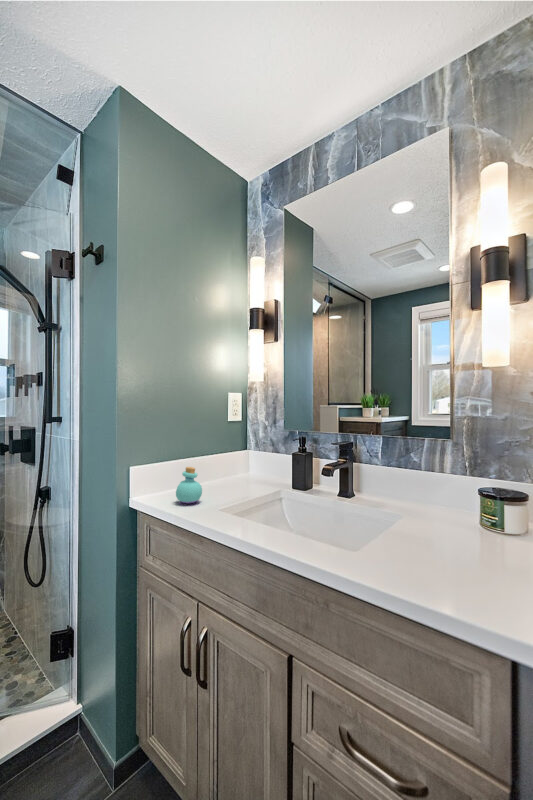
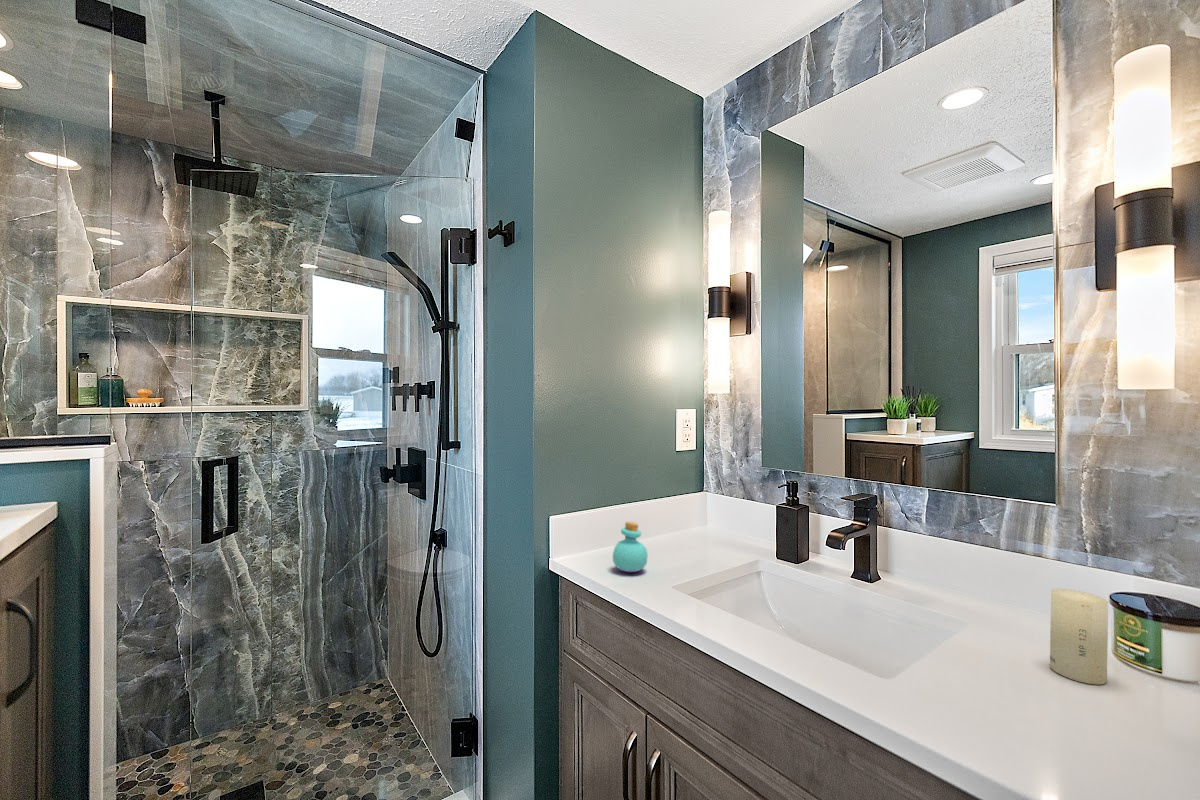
candle: none [450,489,480,546] -> present [1050,589,1108,685]

